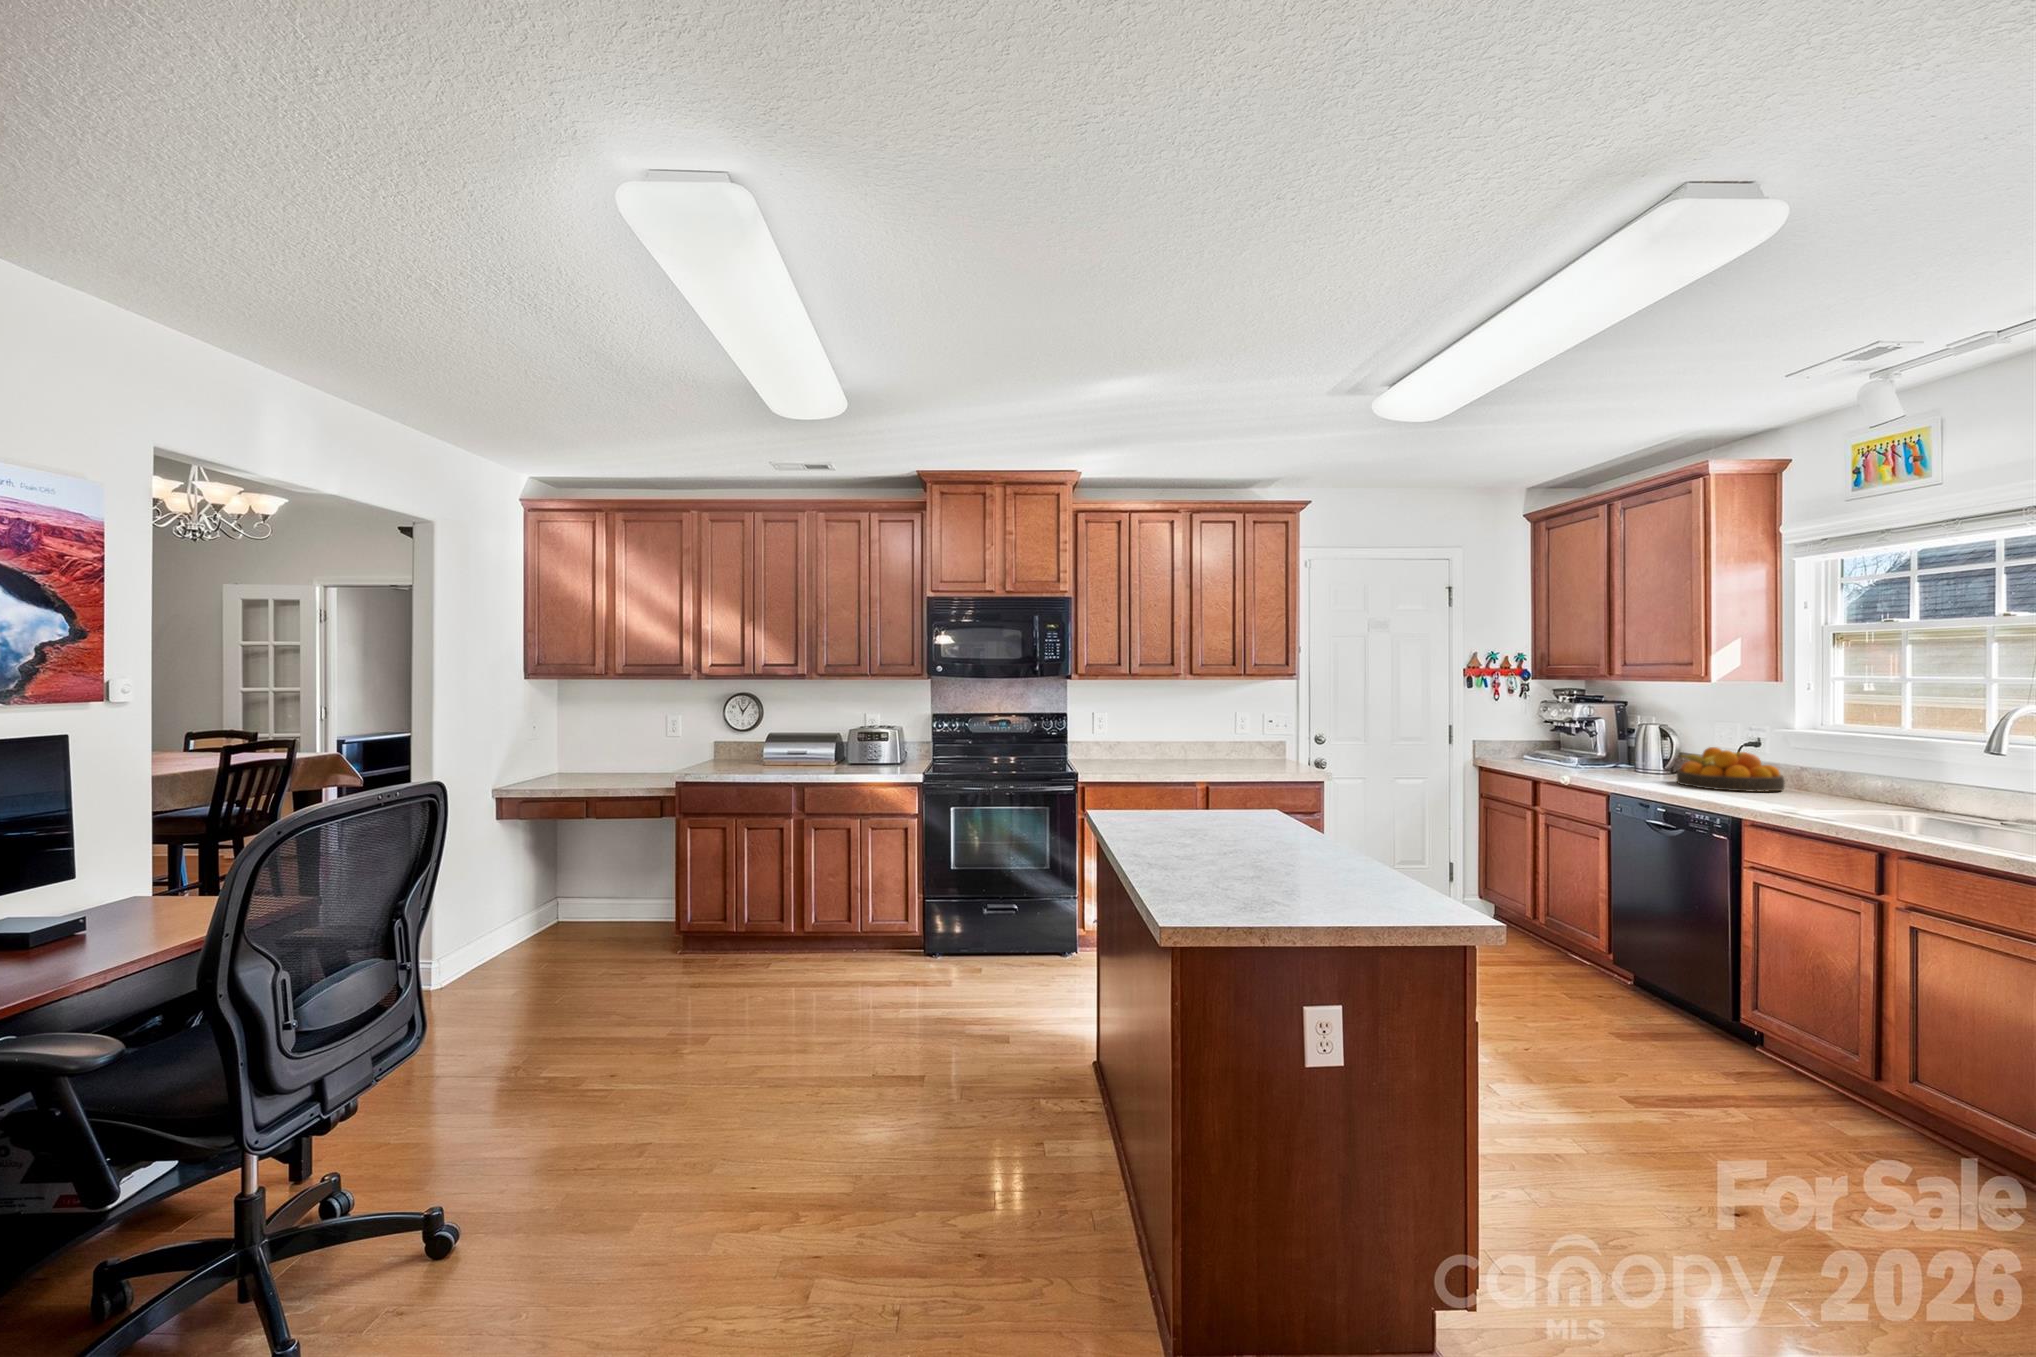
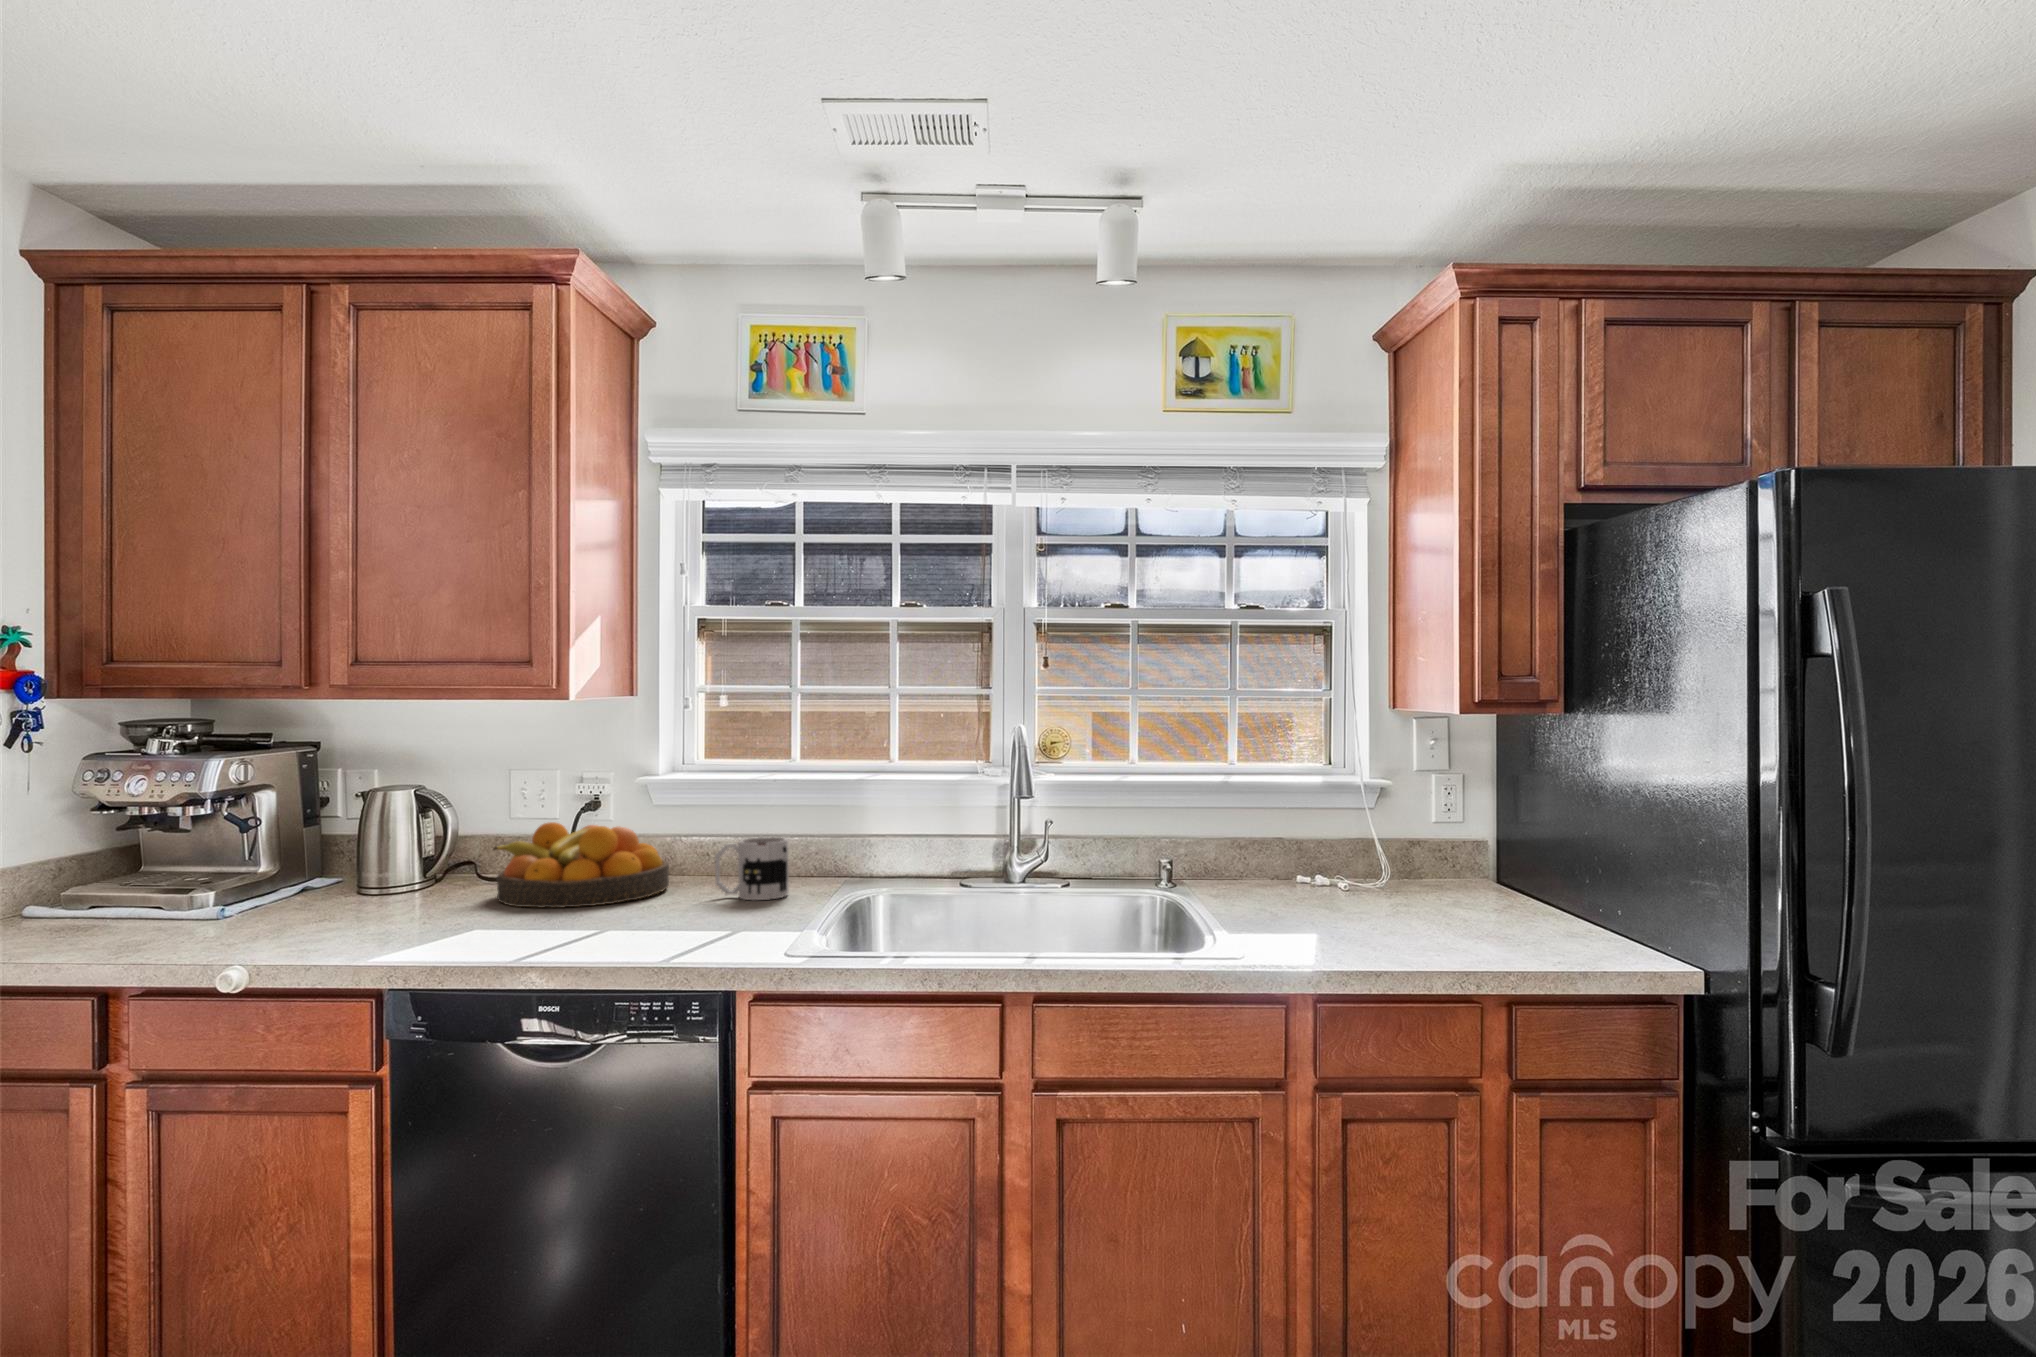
mug: none [1788,768,1838,803] -> present [715,837,789,900]

